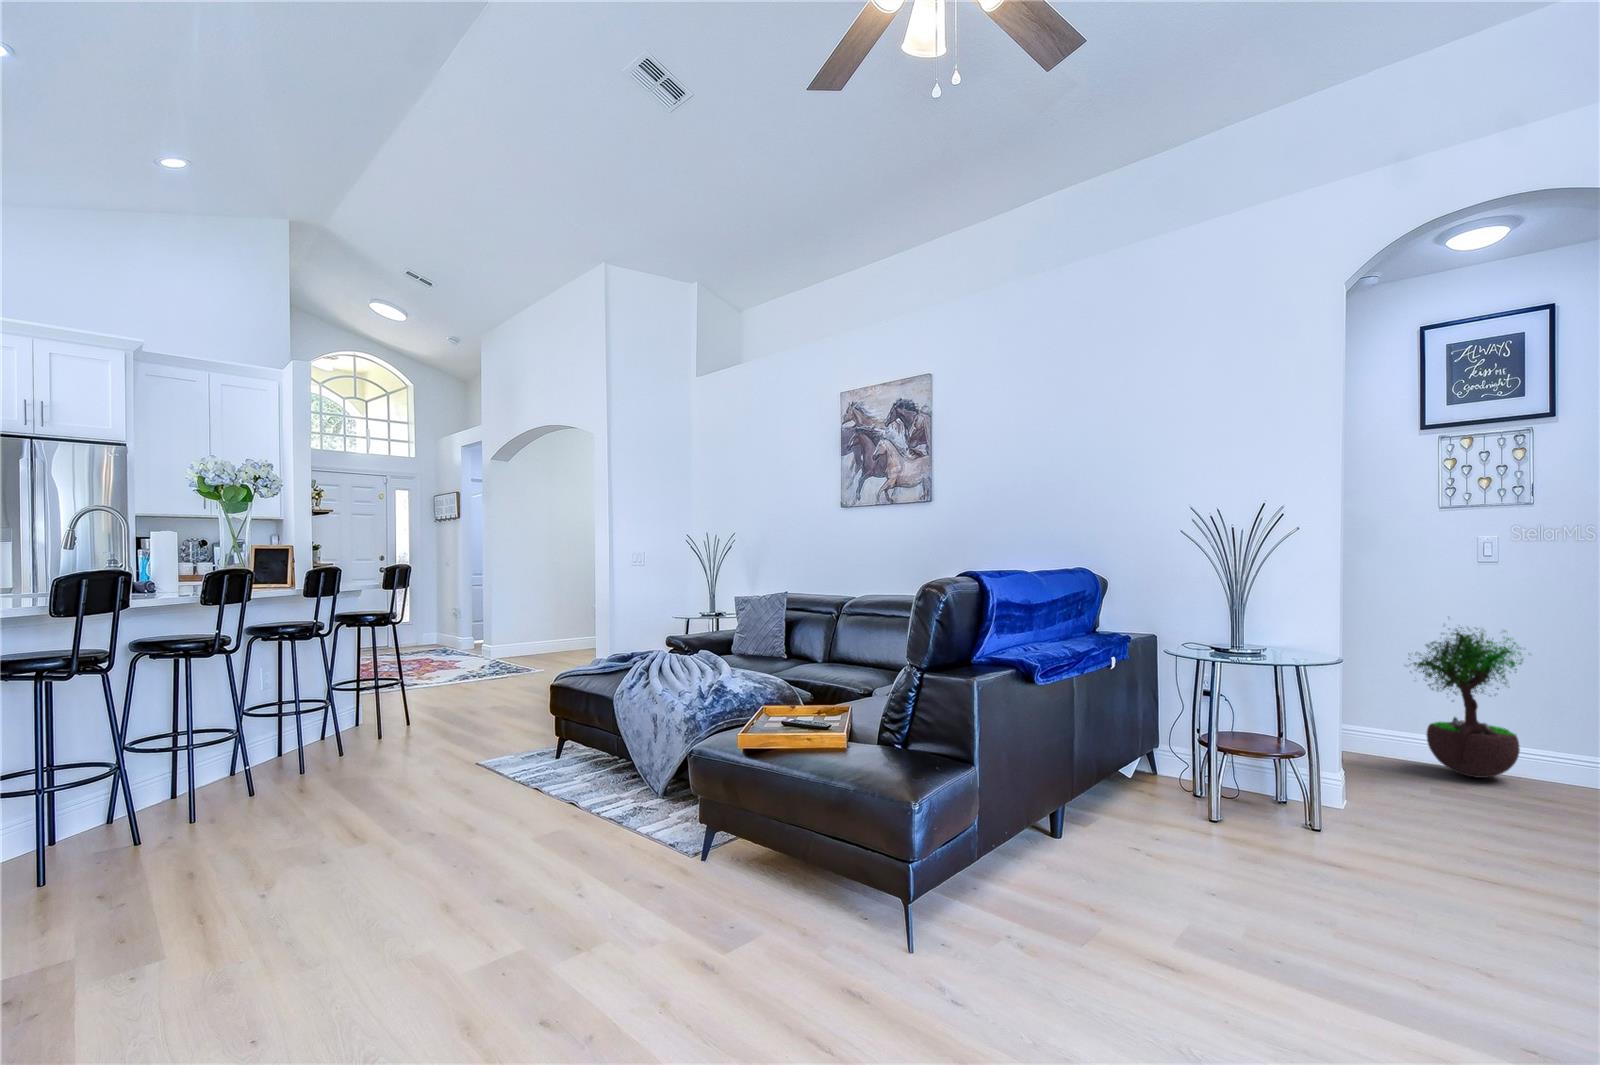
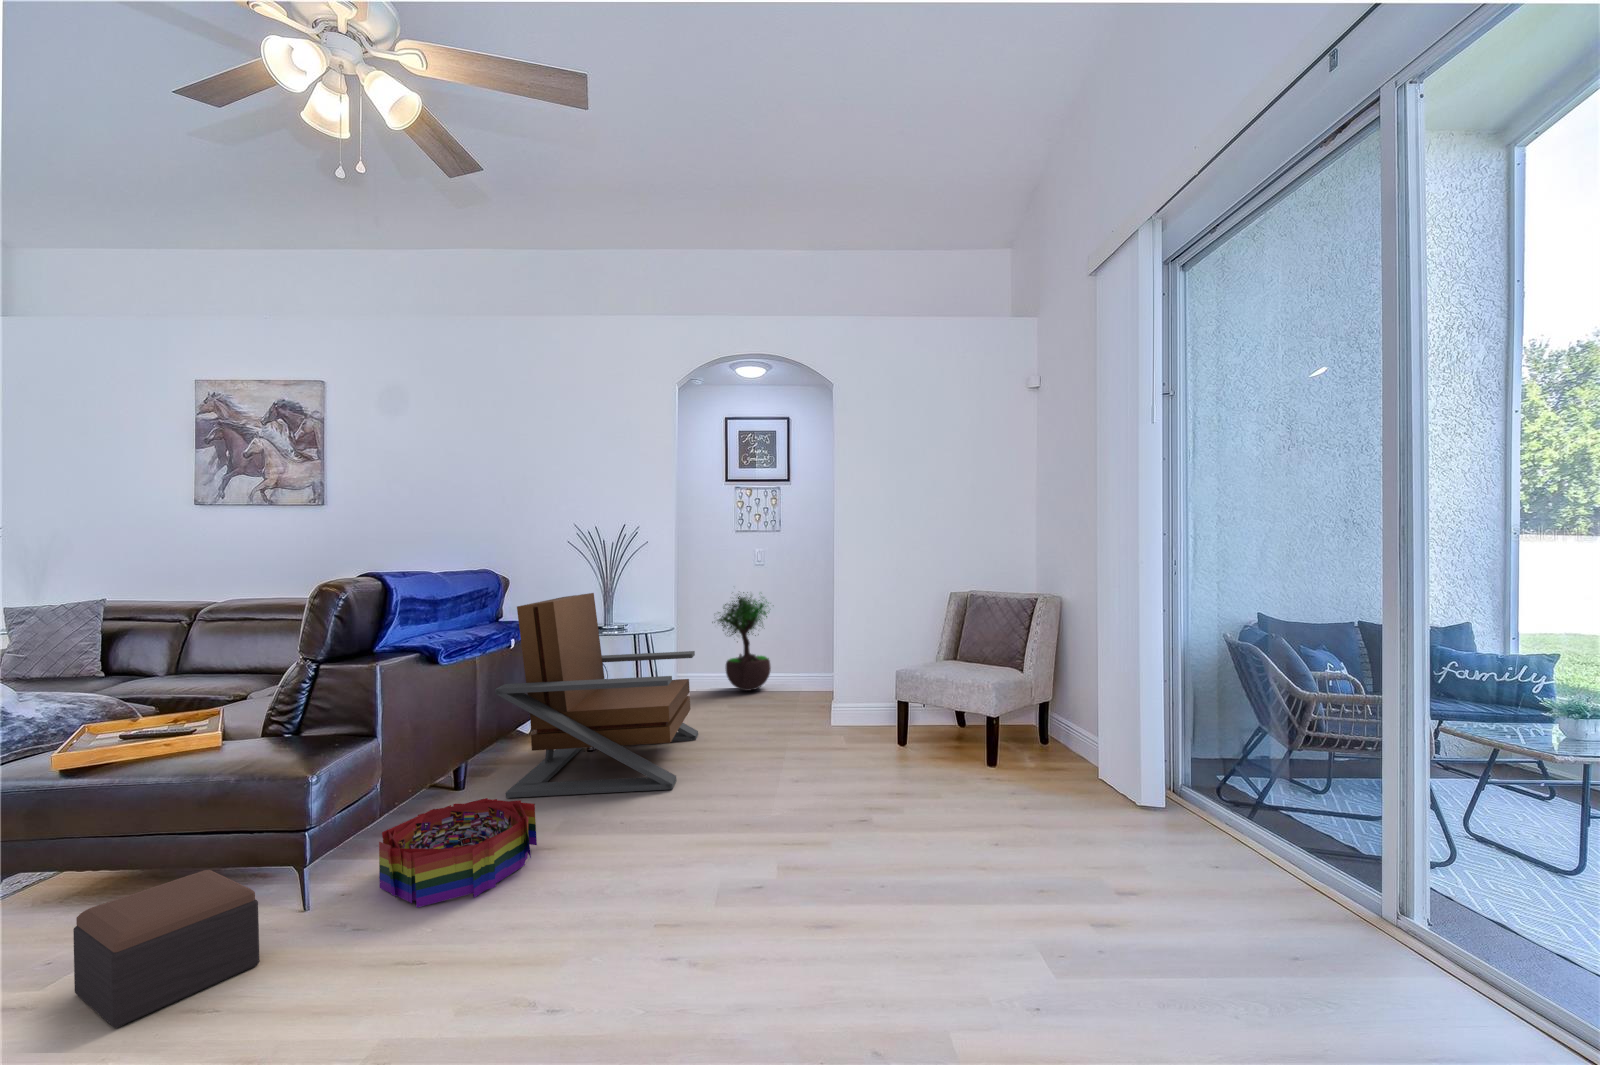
lounge chair: none [1098,613,1389,925] -> present [495,593,698,798]
storage bin: none [974,857,1154,1000] -> present [379,798,537,907]
footstool: none [737,863,865,1001] -> present [73,870,260,1028]

